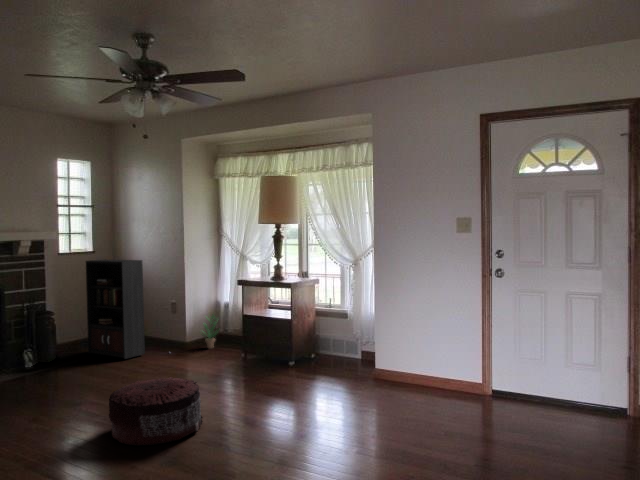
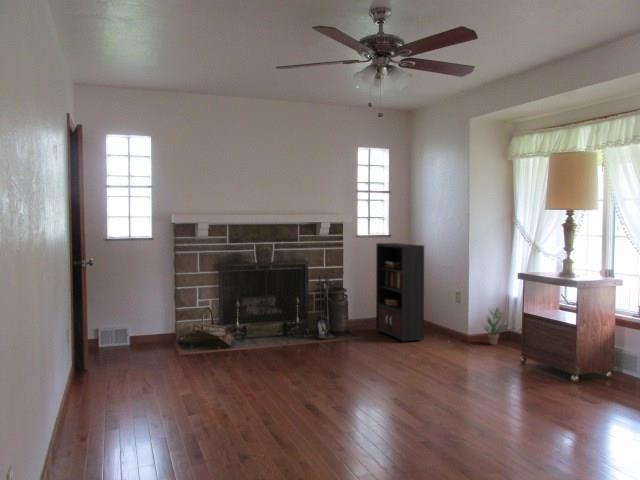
pouf: present [109,377,203,446] -> none [331,366,428,438]

